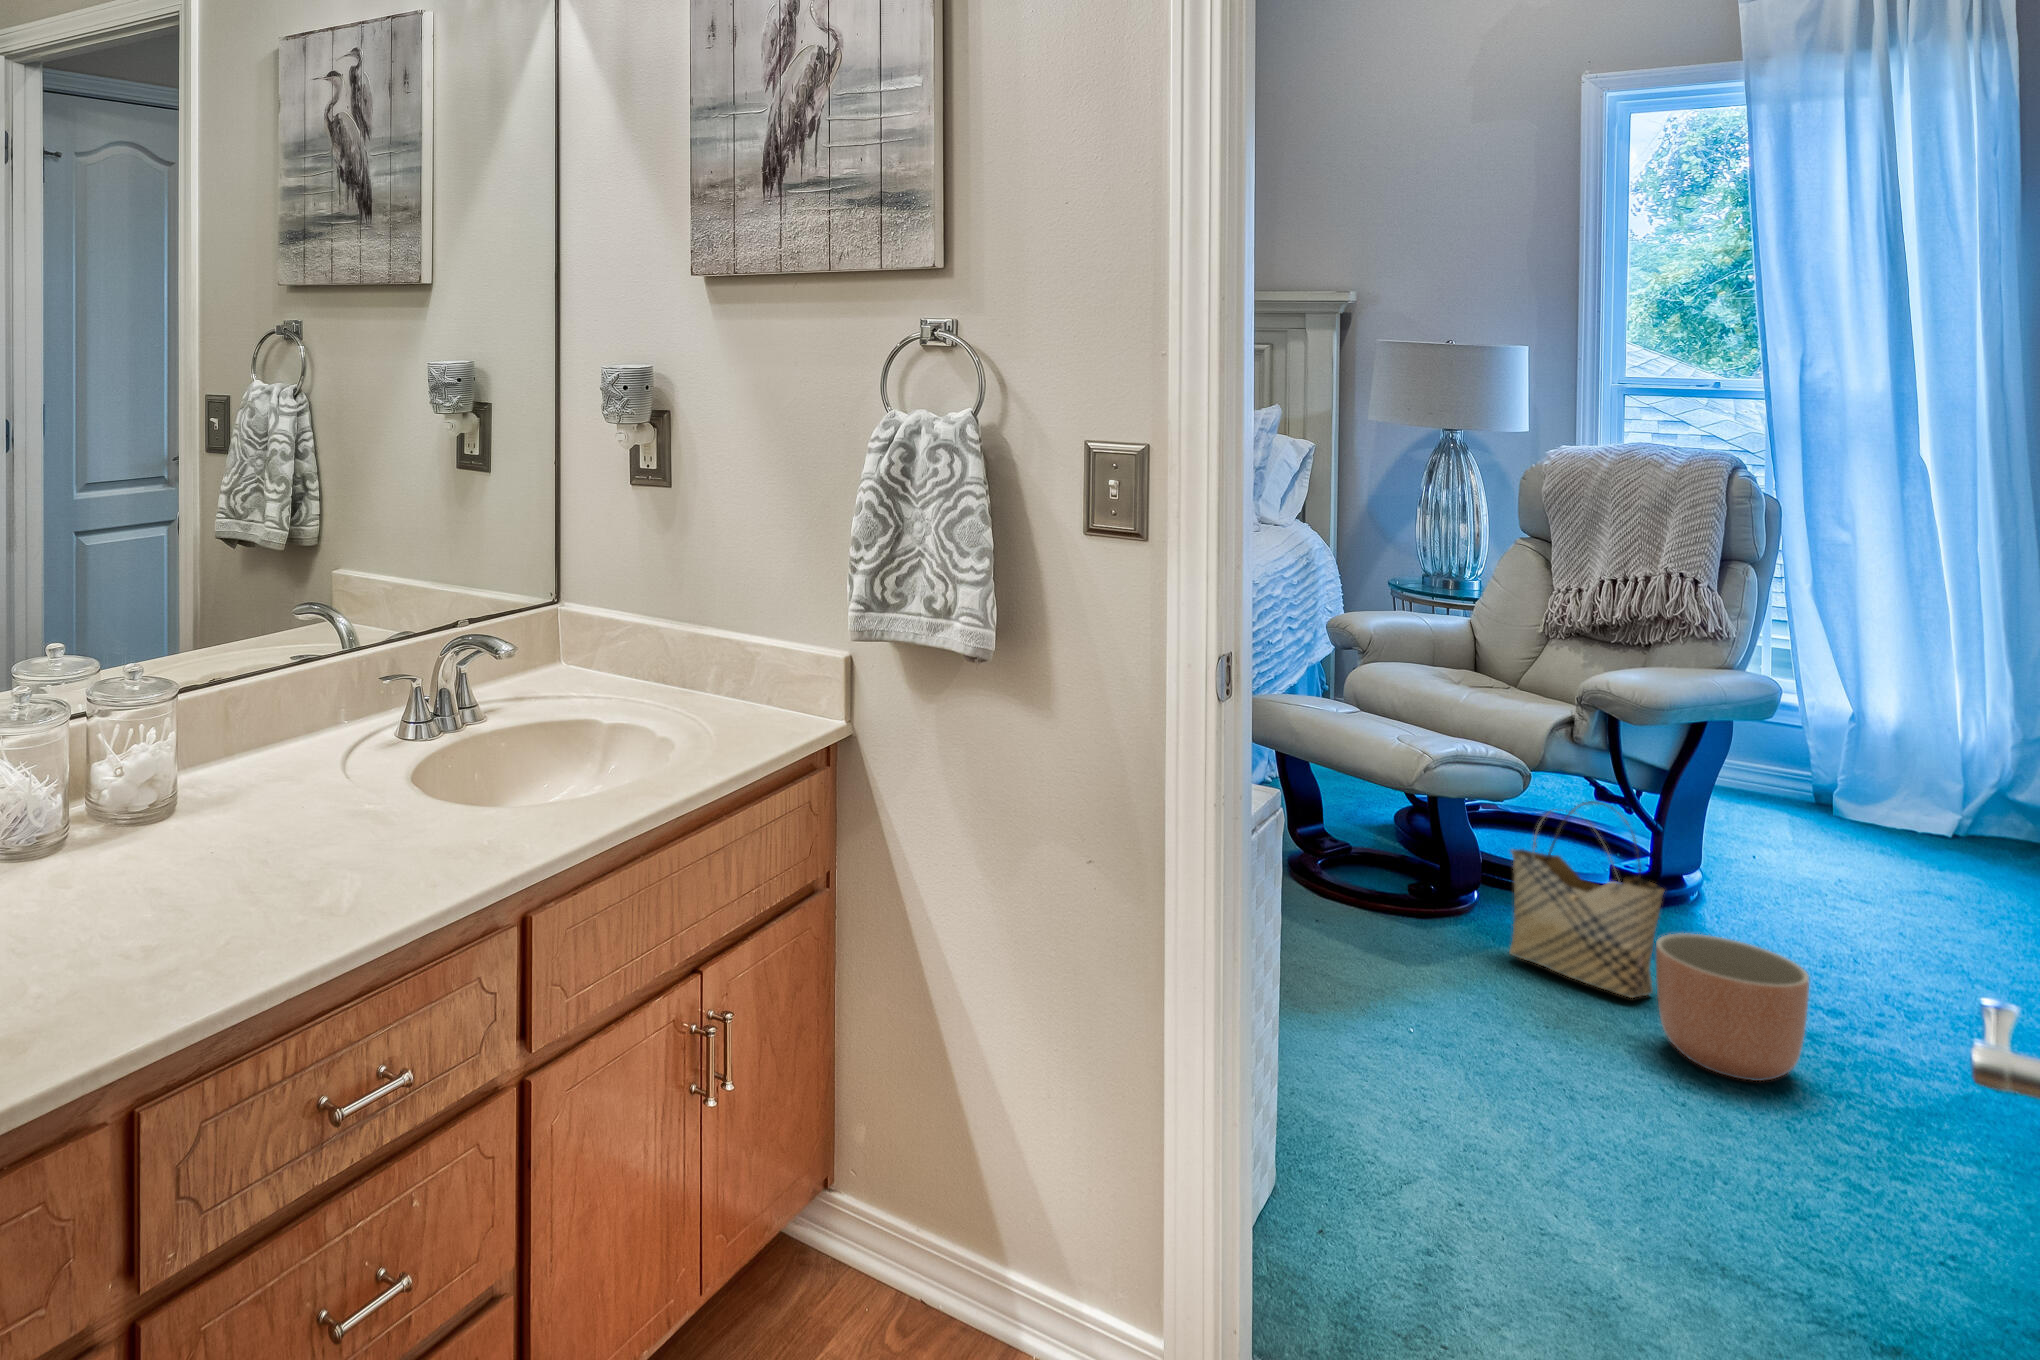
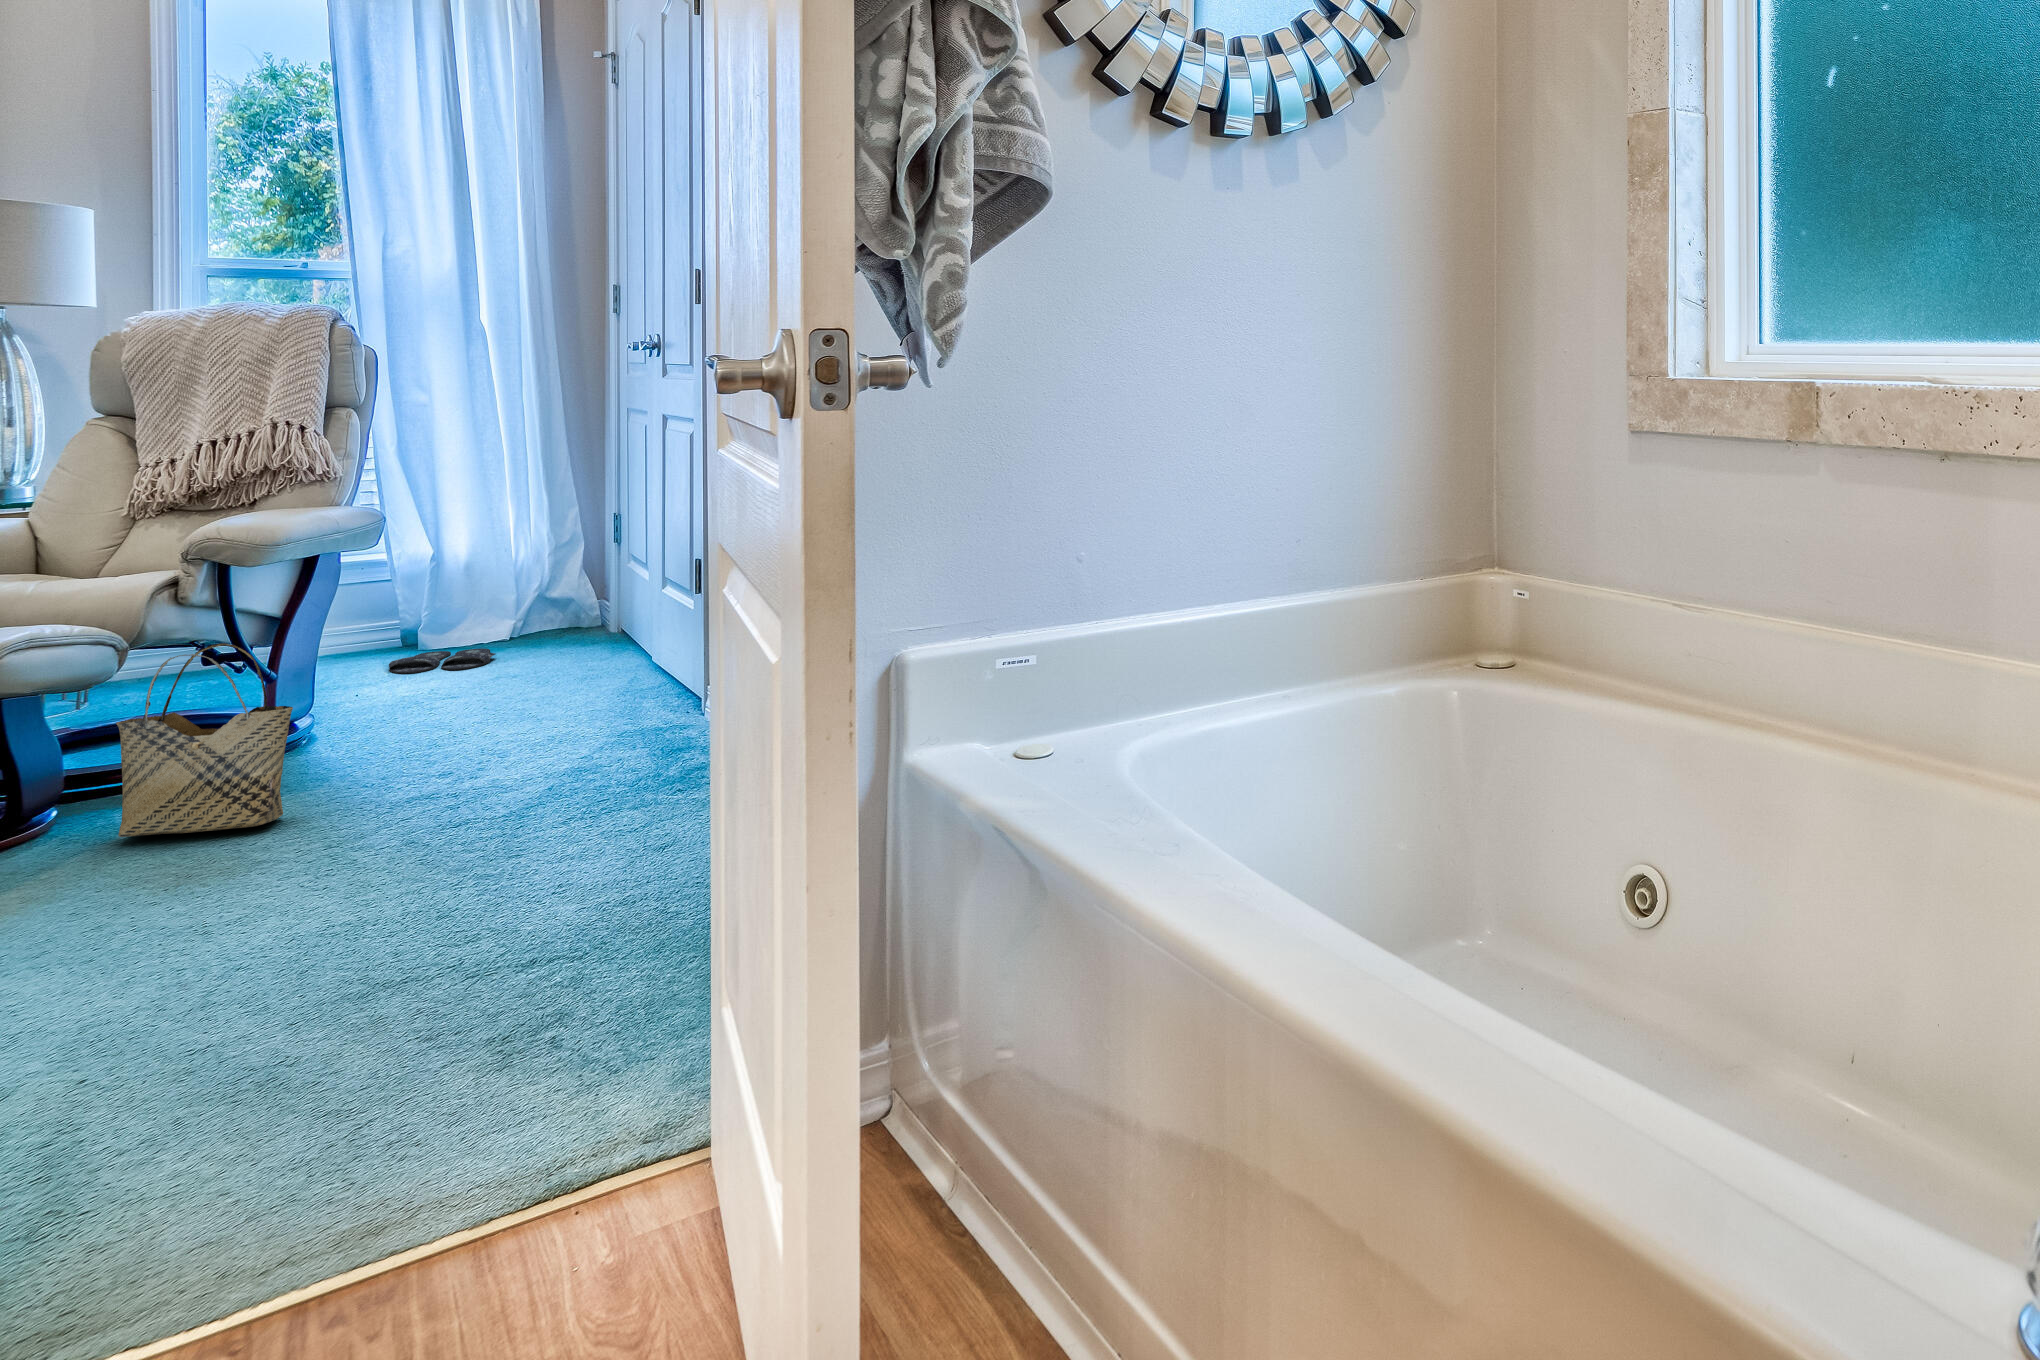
slippers: none [1795,818,1930,860] -> present [389,648,496,674]
planter: present [1656,933,1809,1081] -> none [291,723,431,847]

